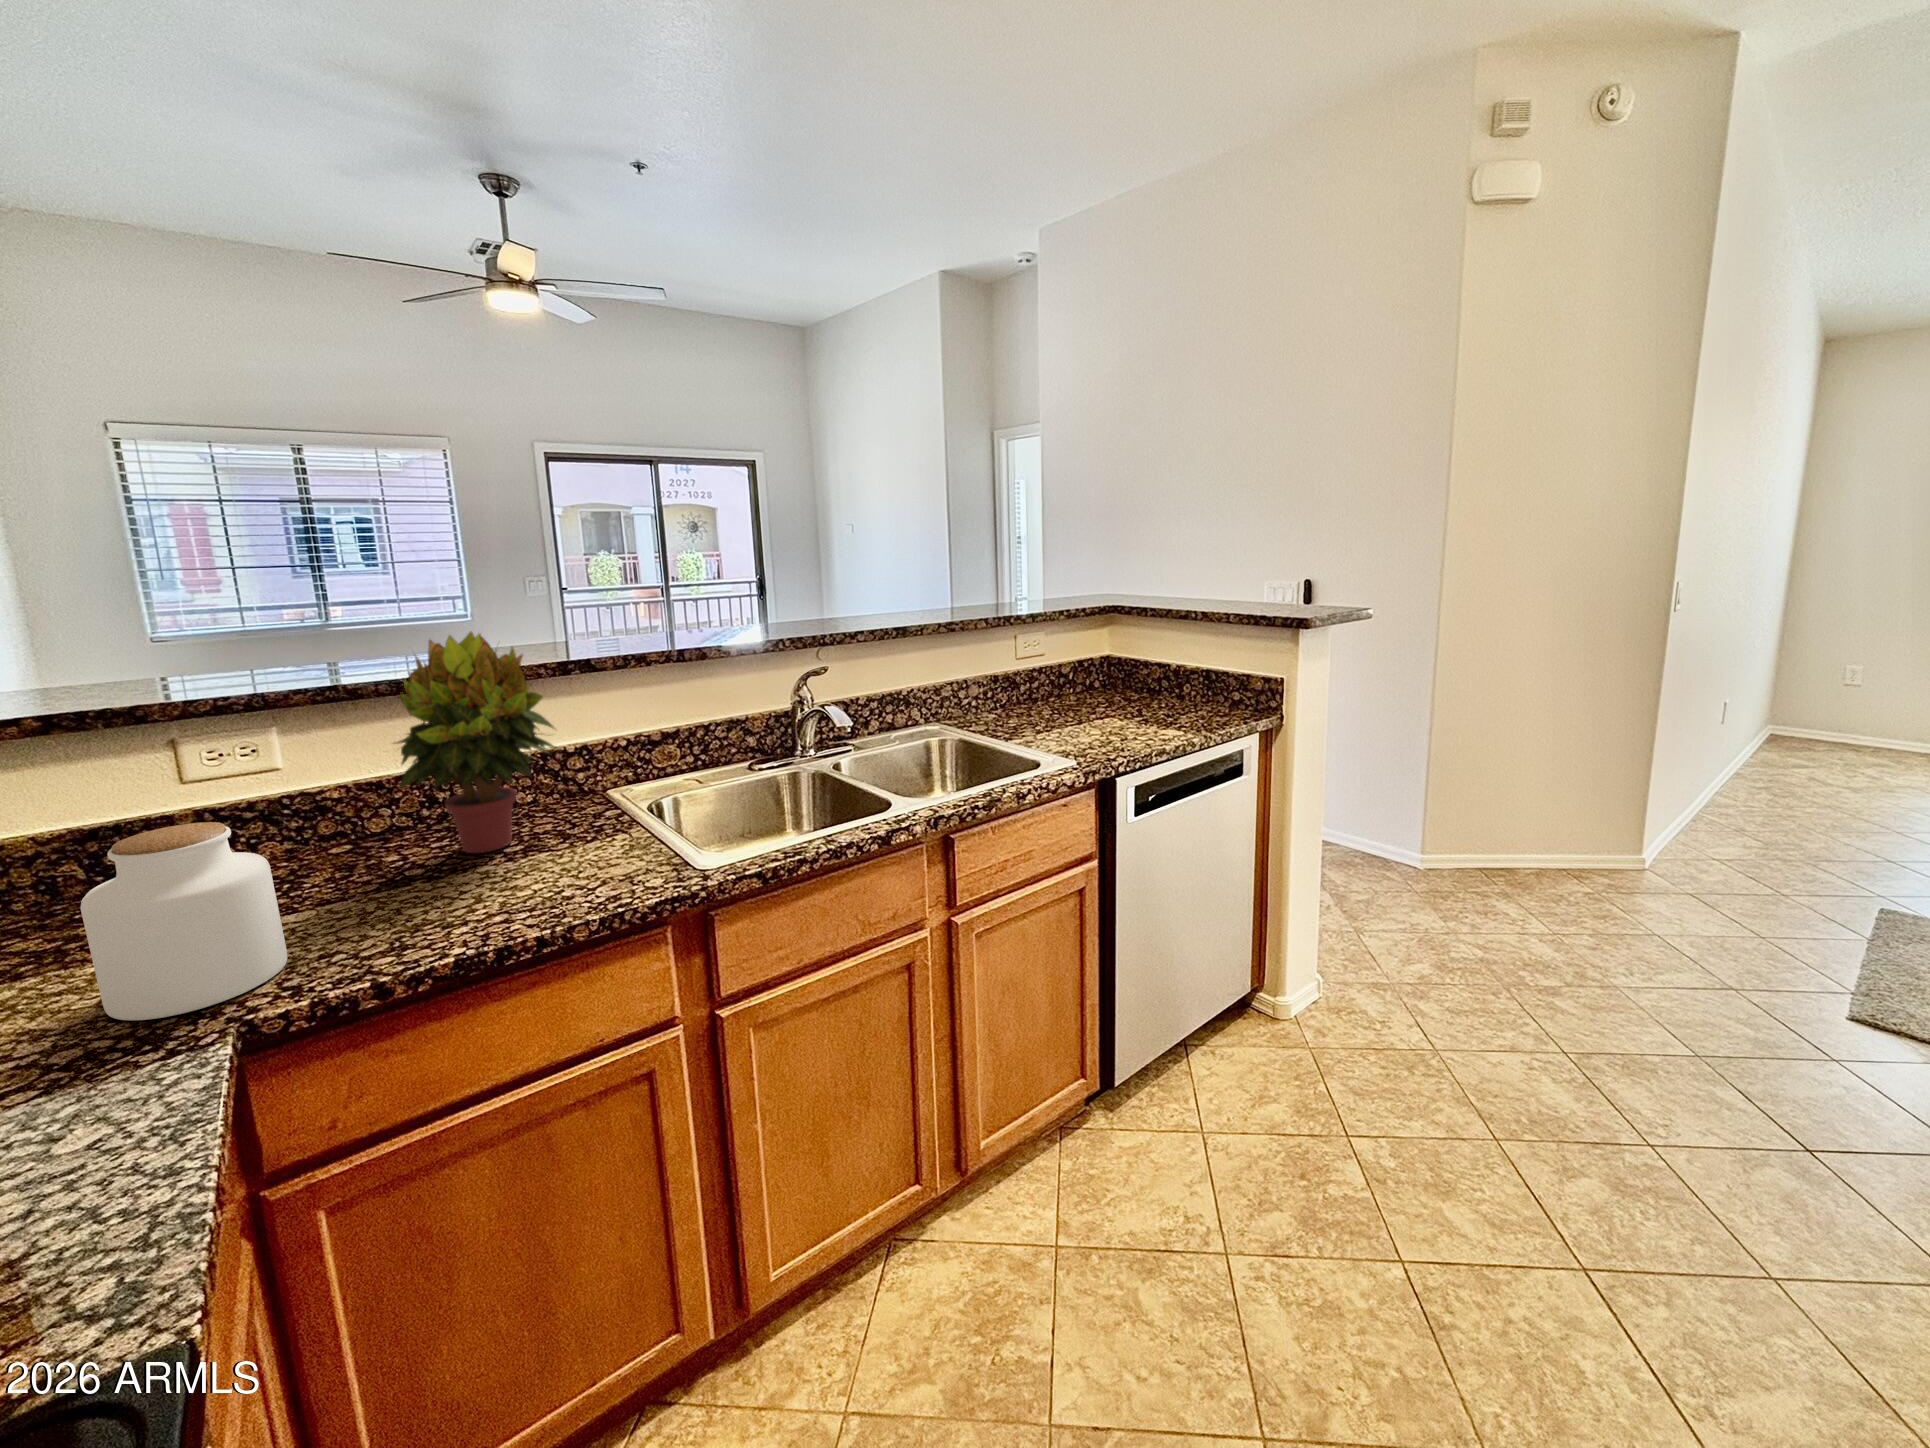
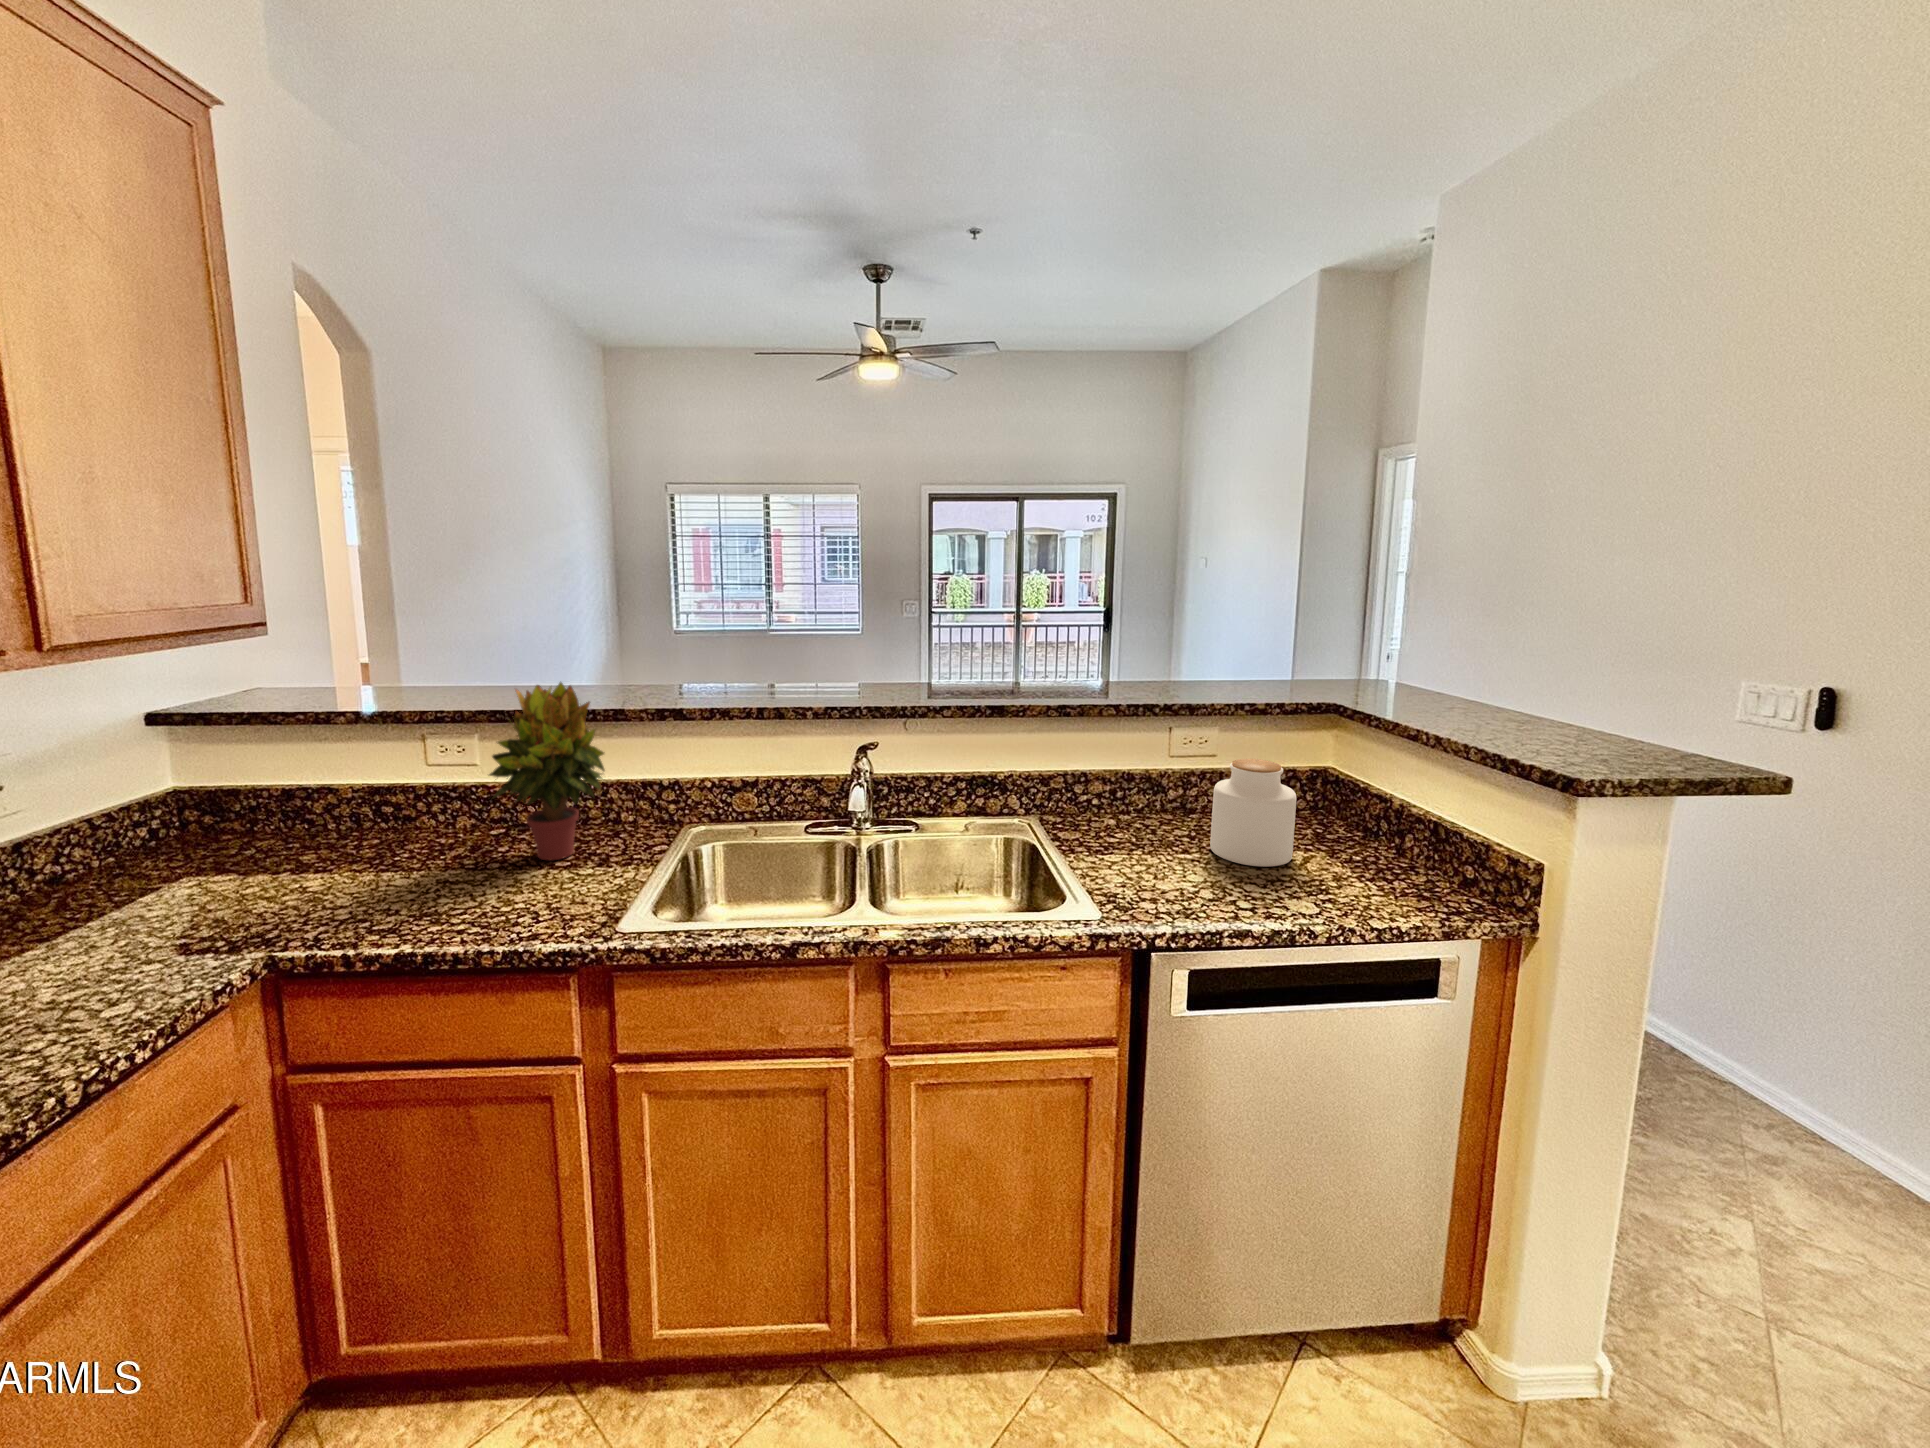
jar: present [81,822,287,1020] -> present [1210,759,1296,867]

